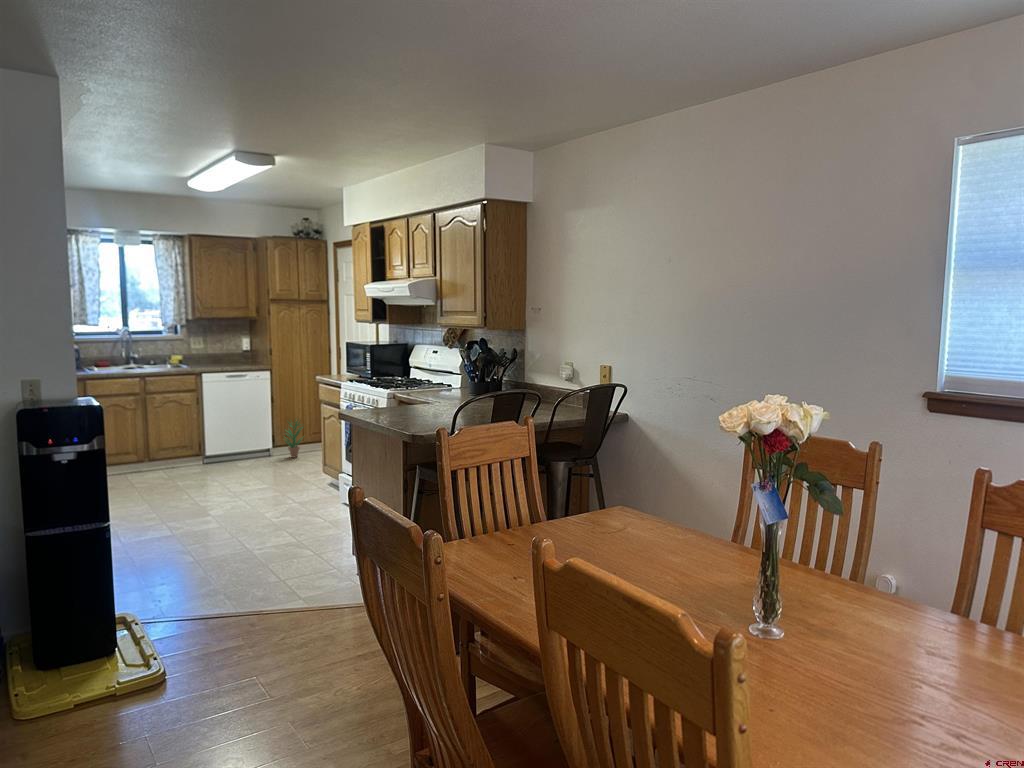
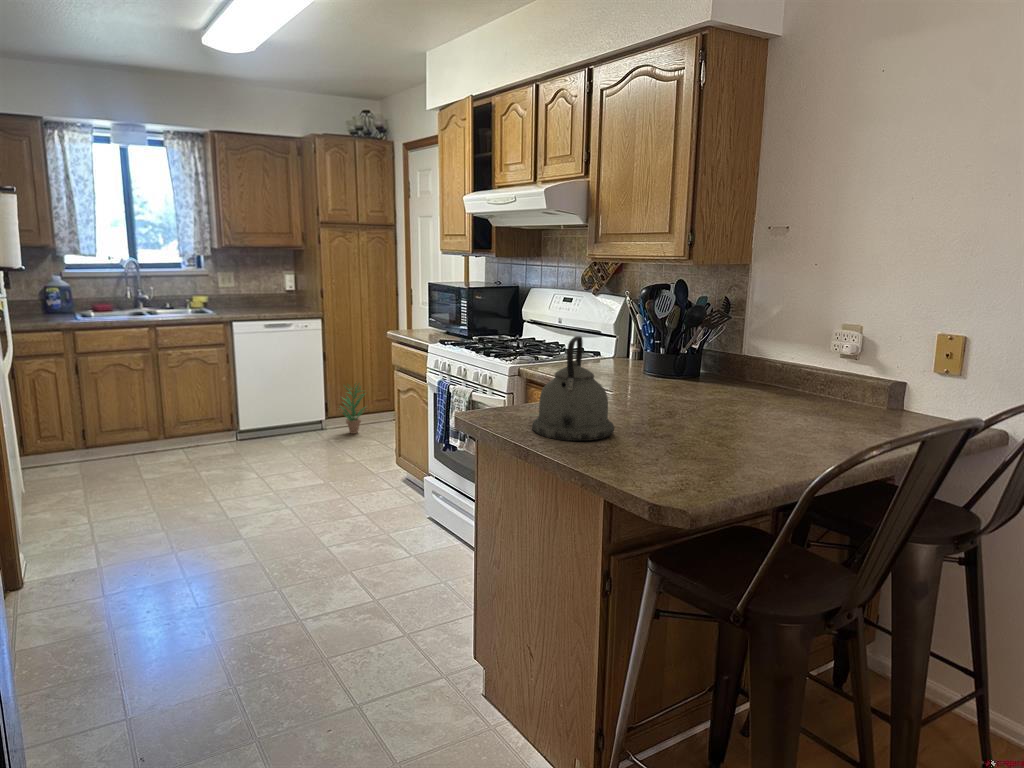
kettle: none [376,368,420,421] -> present [532,336,614,441]

